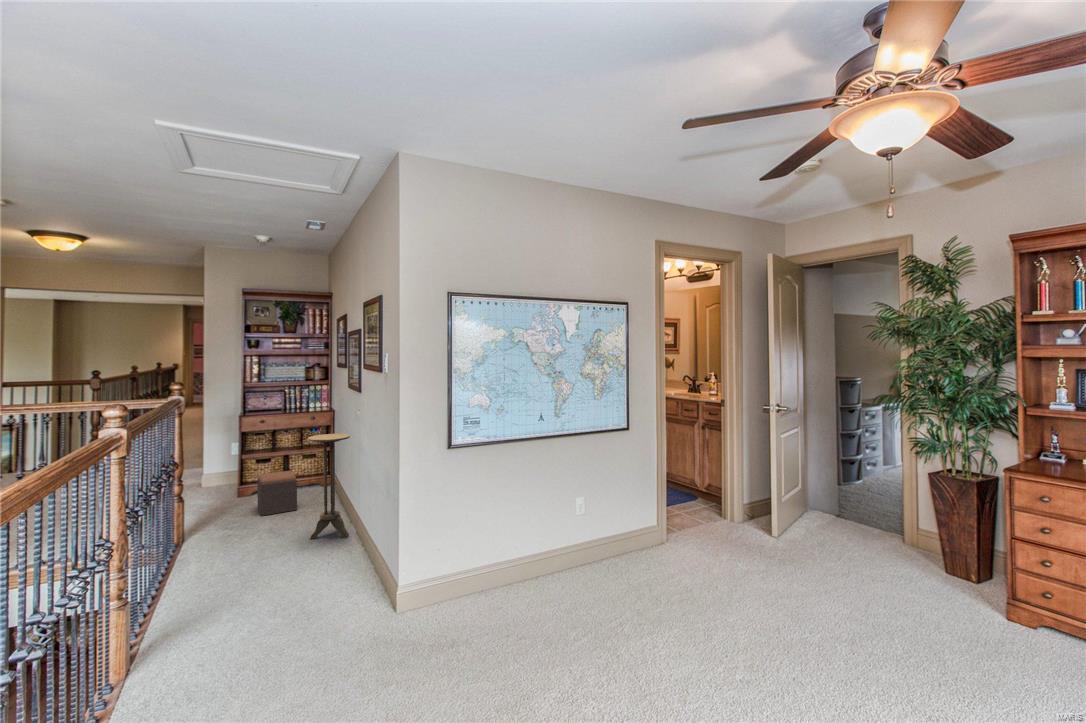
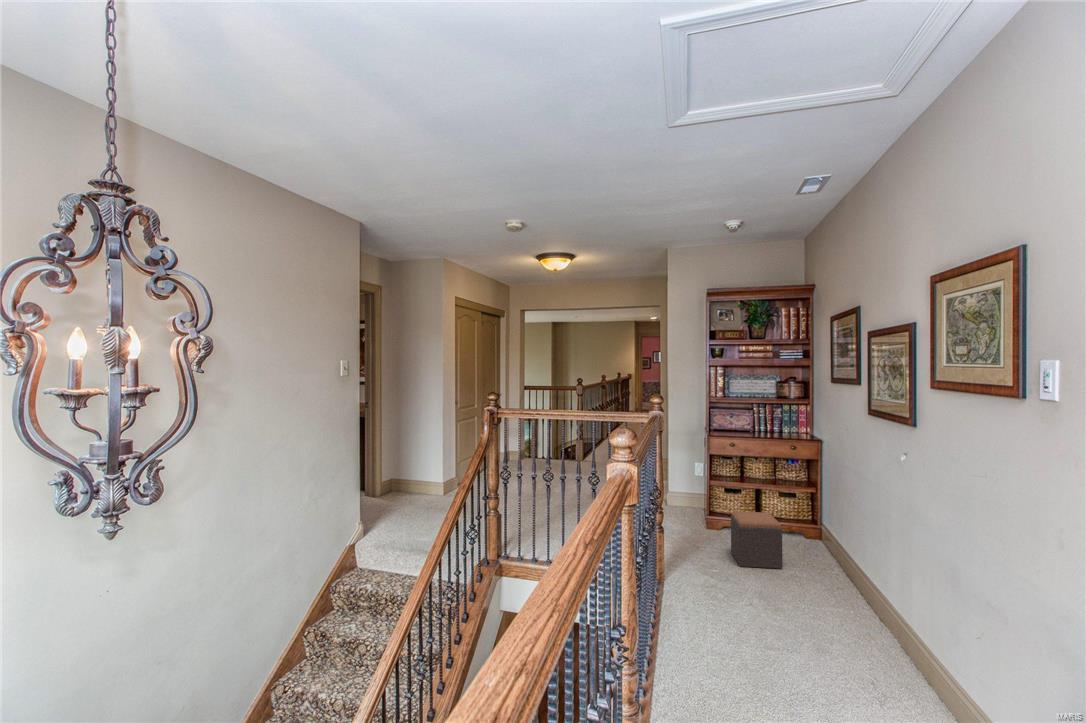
side table: present [308,434,350,539] -> none [817,480,887,650]

